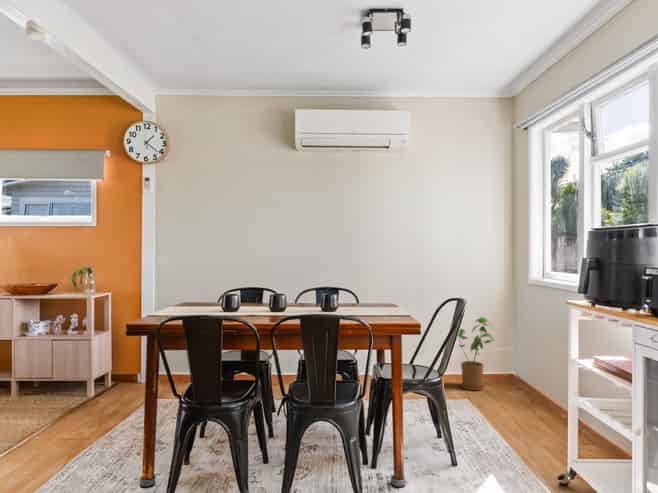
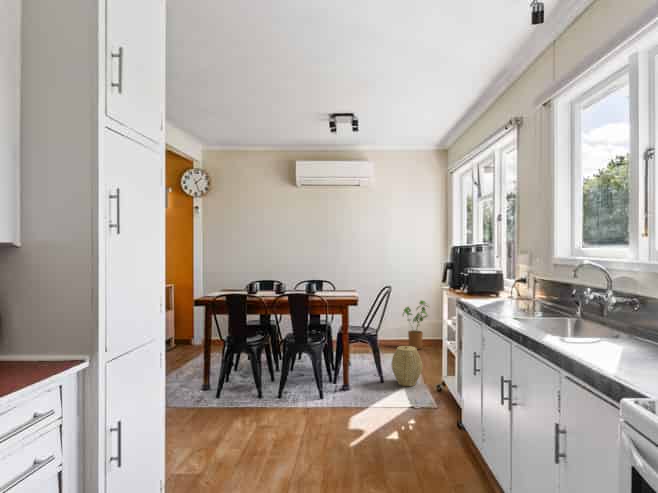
woven basket: none [471,399,527,473] -> present [392,346,422,386]

